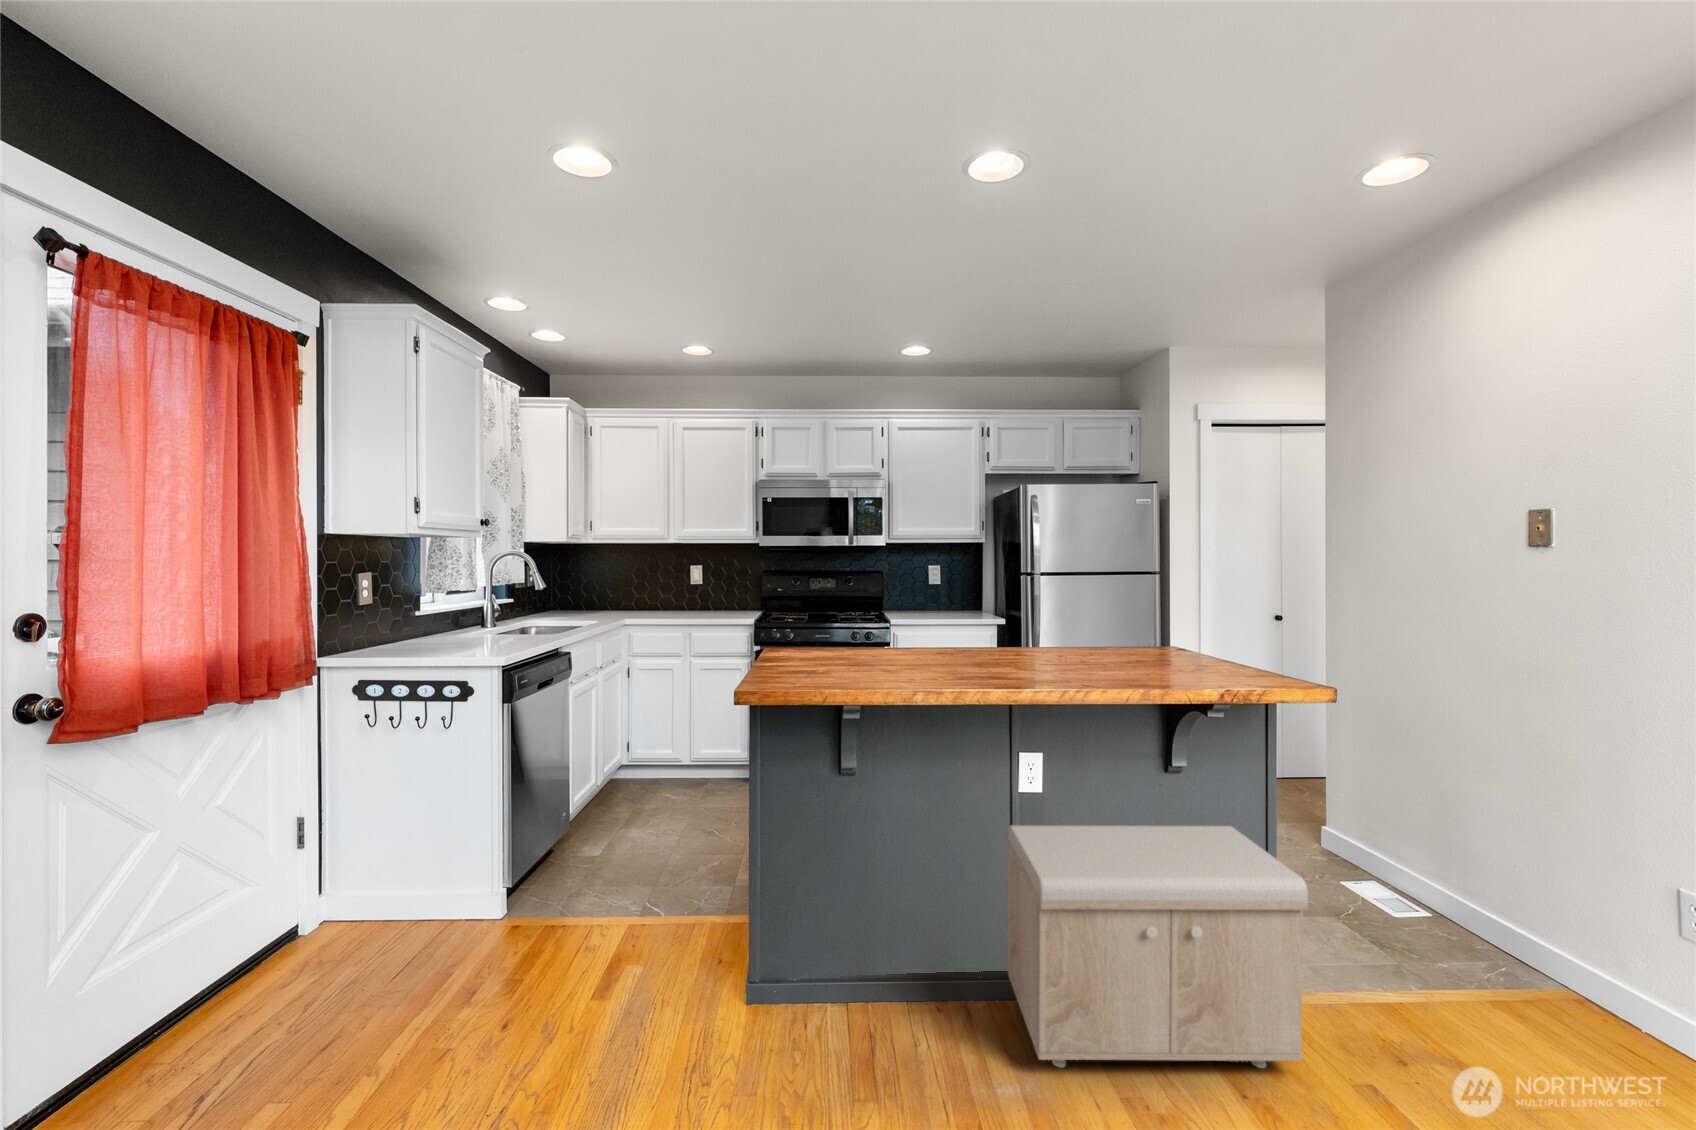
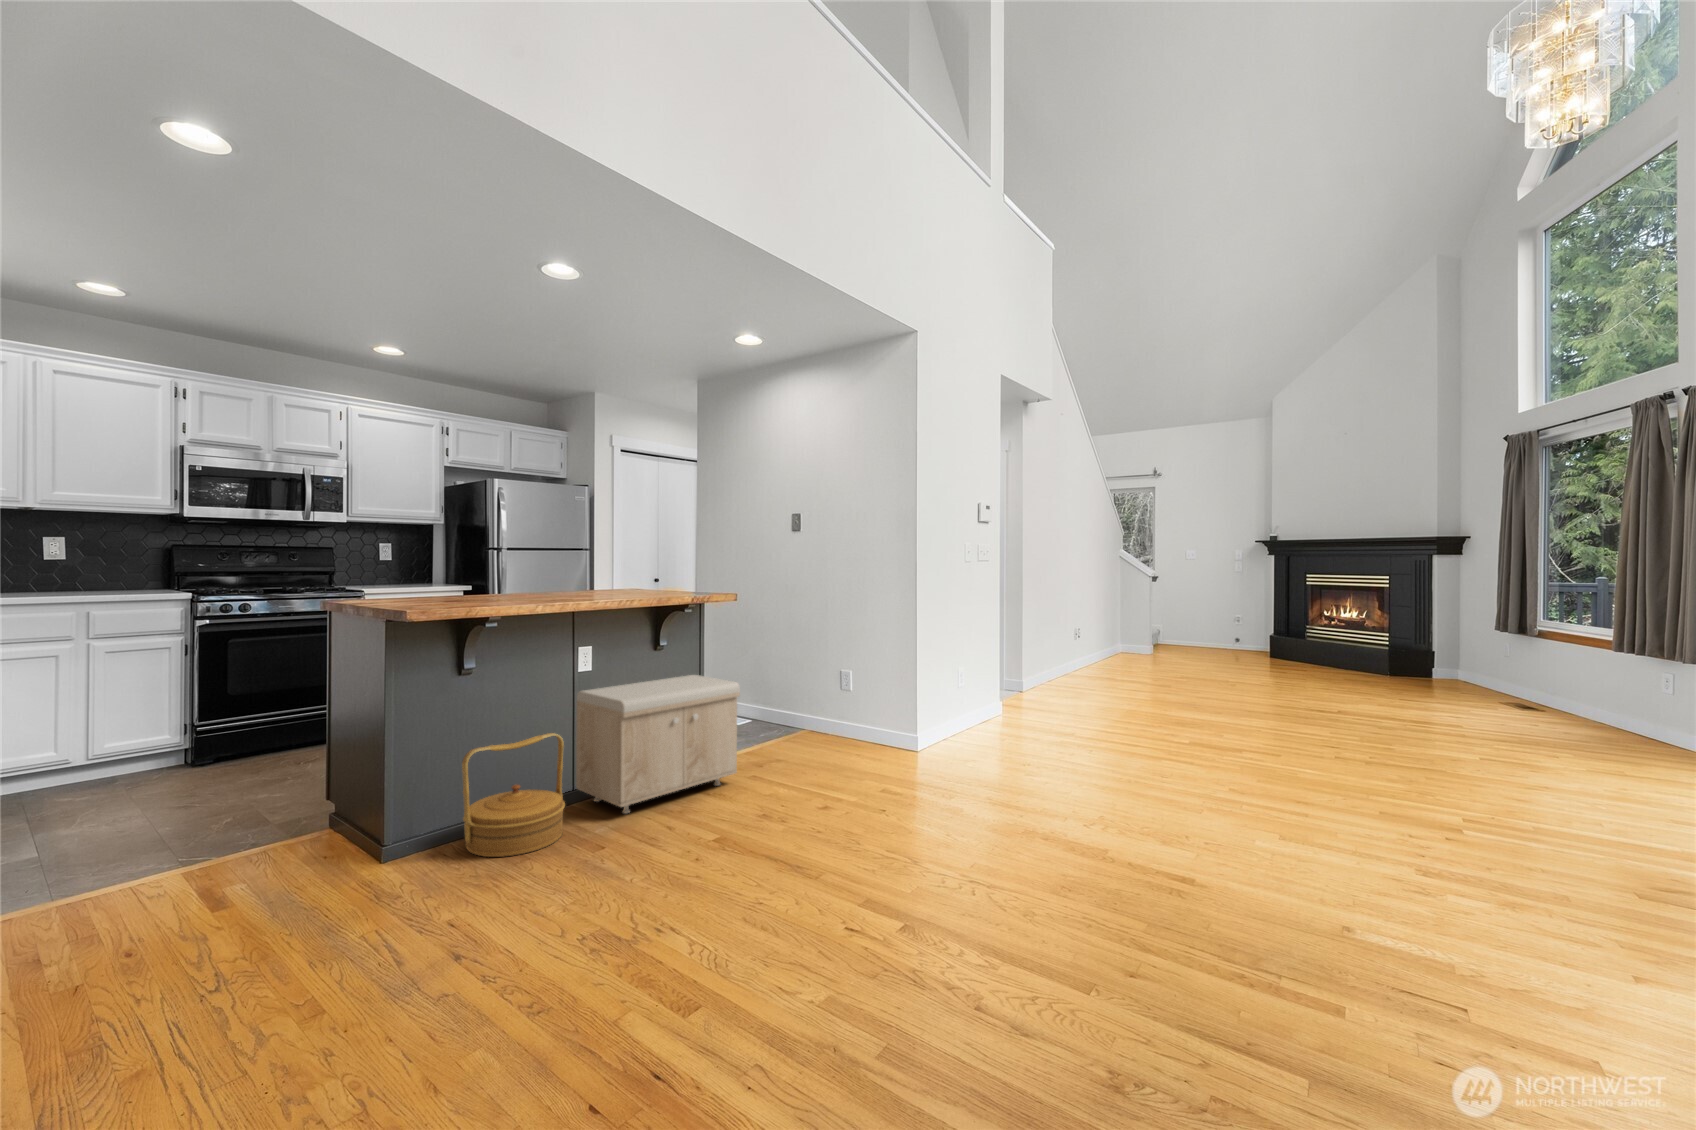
woven basket: none [807,895,958,1091] -> present [462,733,565,857]

